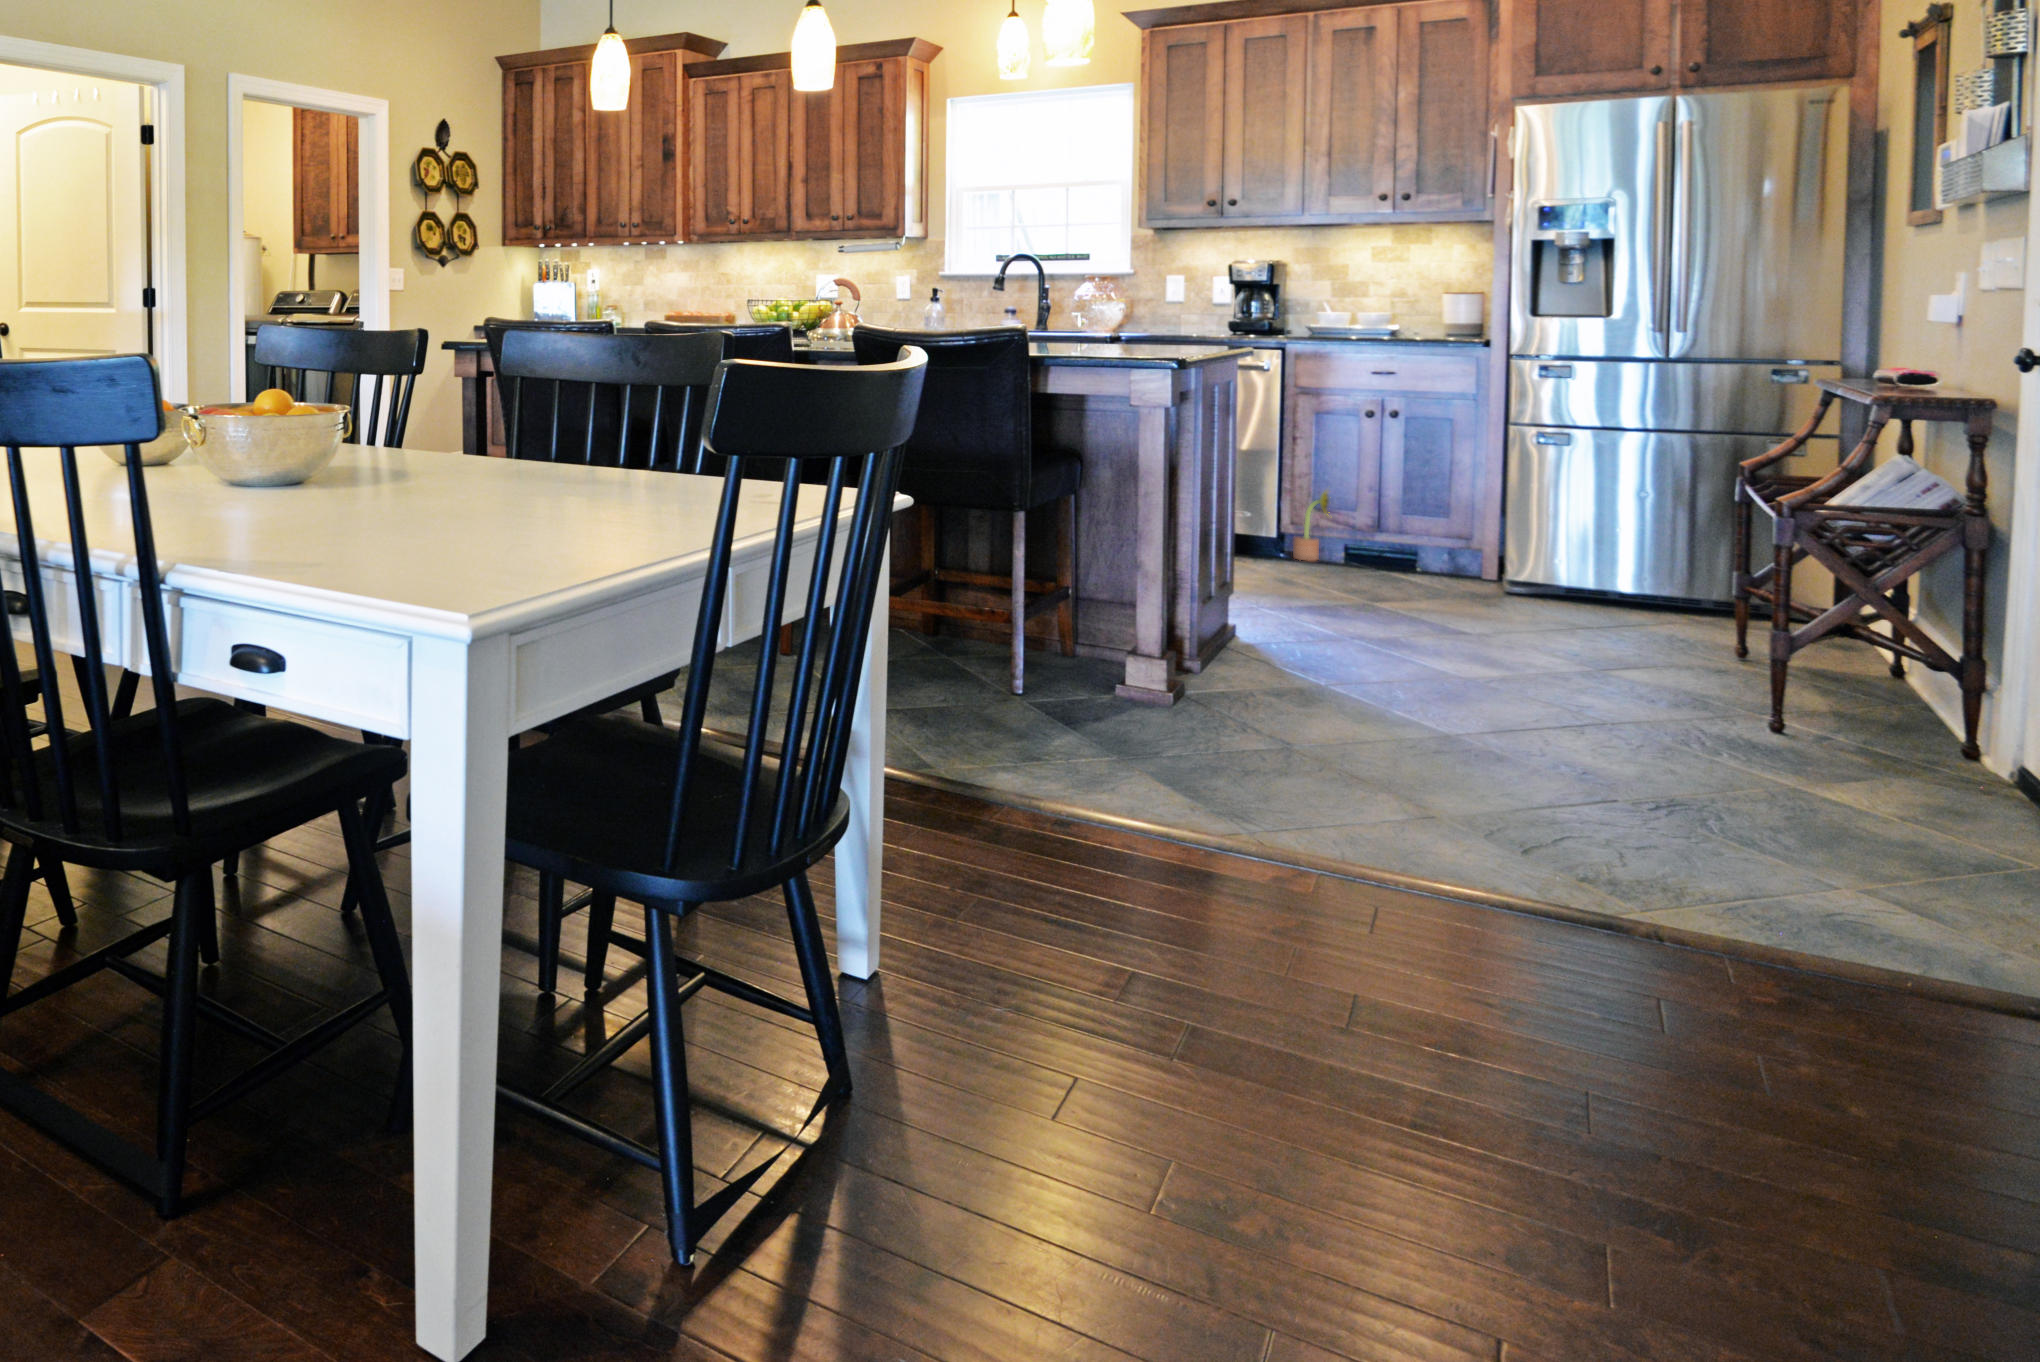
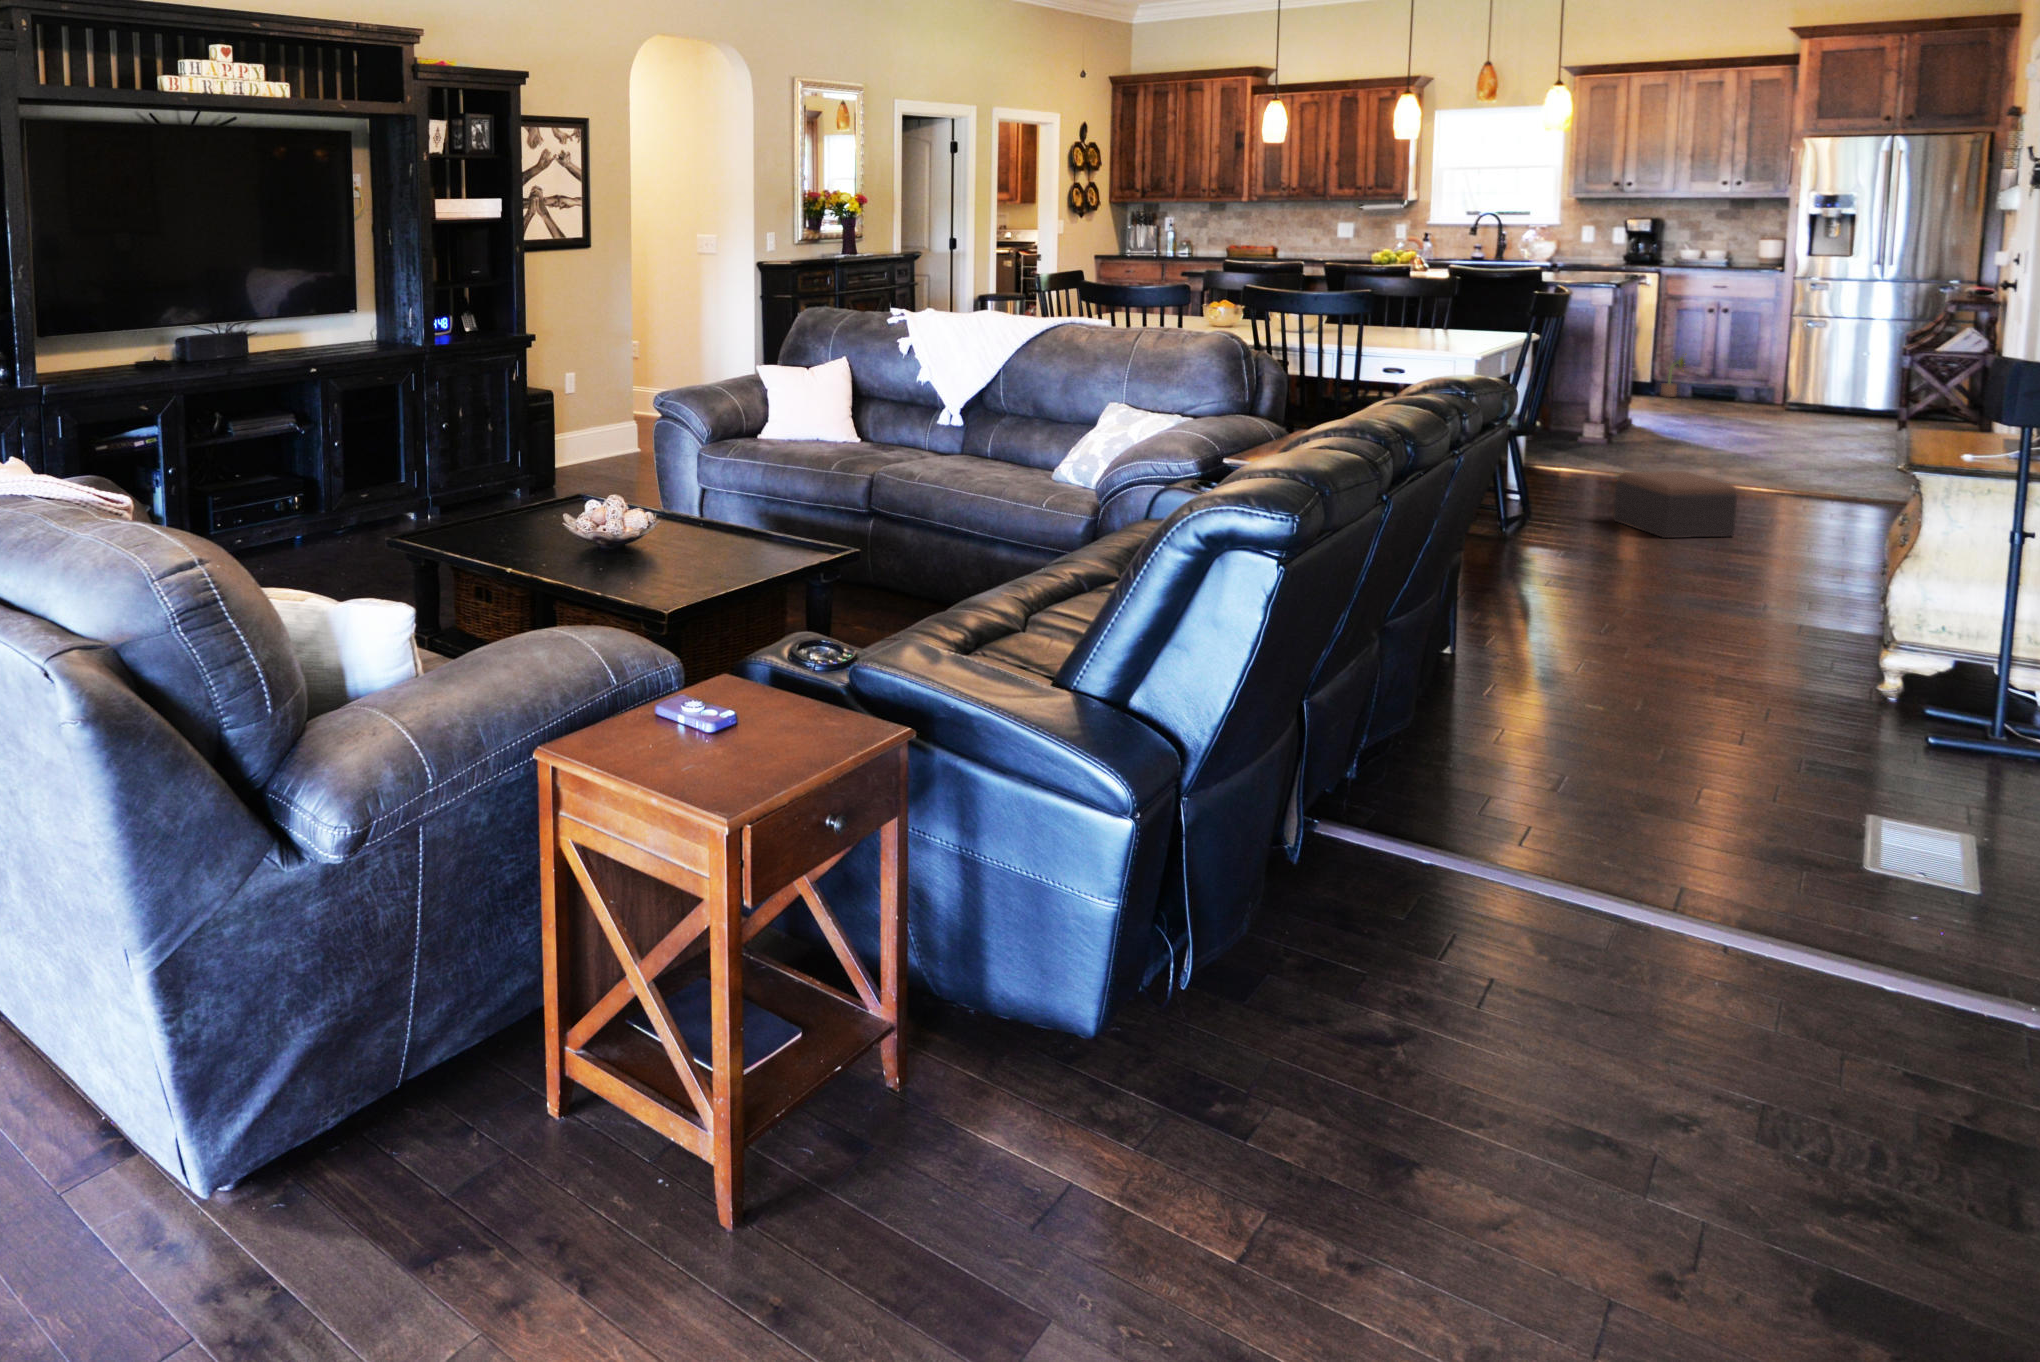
footstool: none [1134,955,1551,1297] -> present [1613,471,1737,538]

